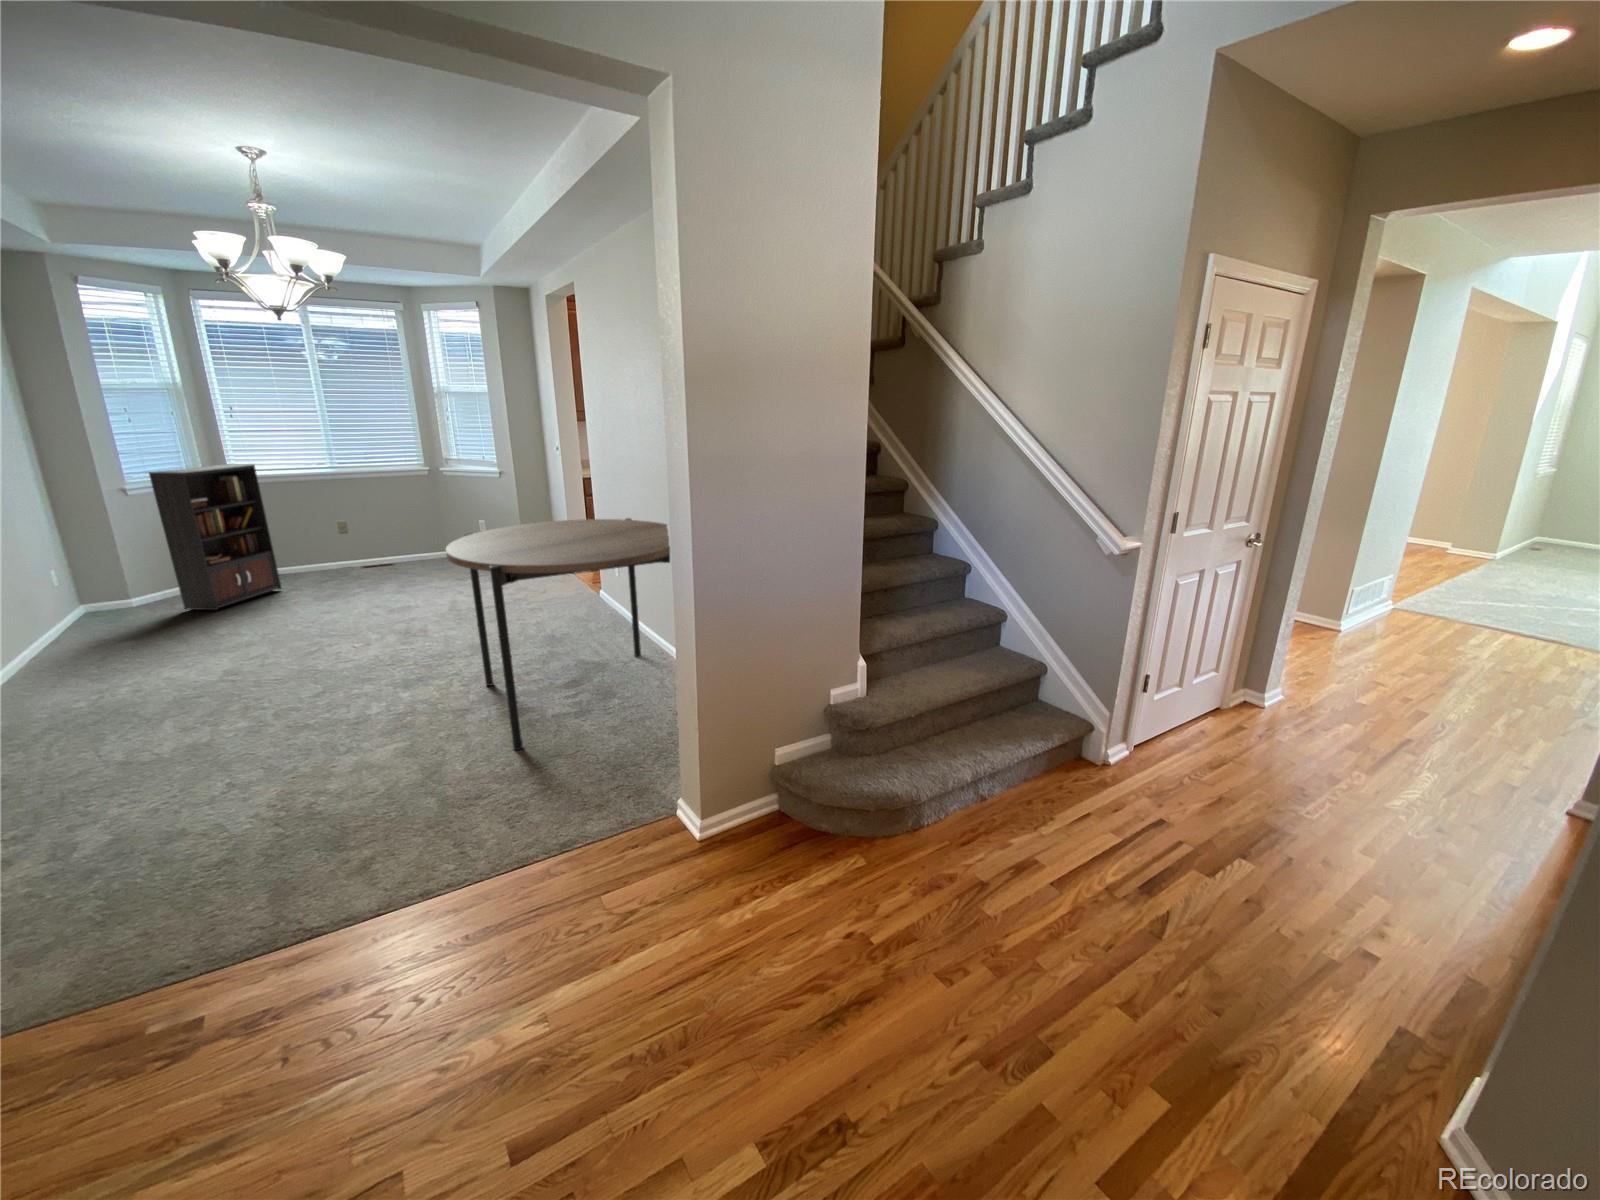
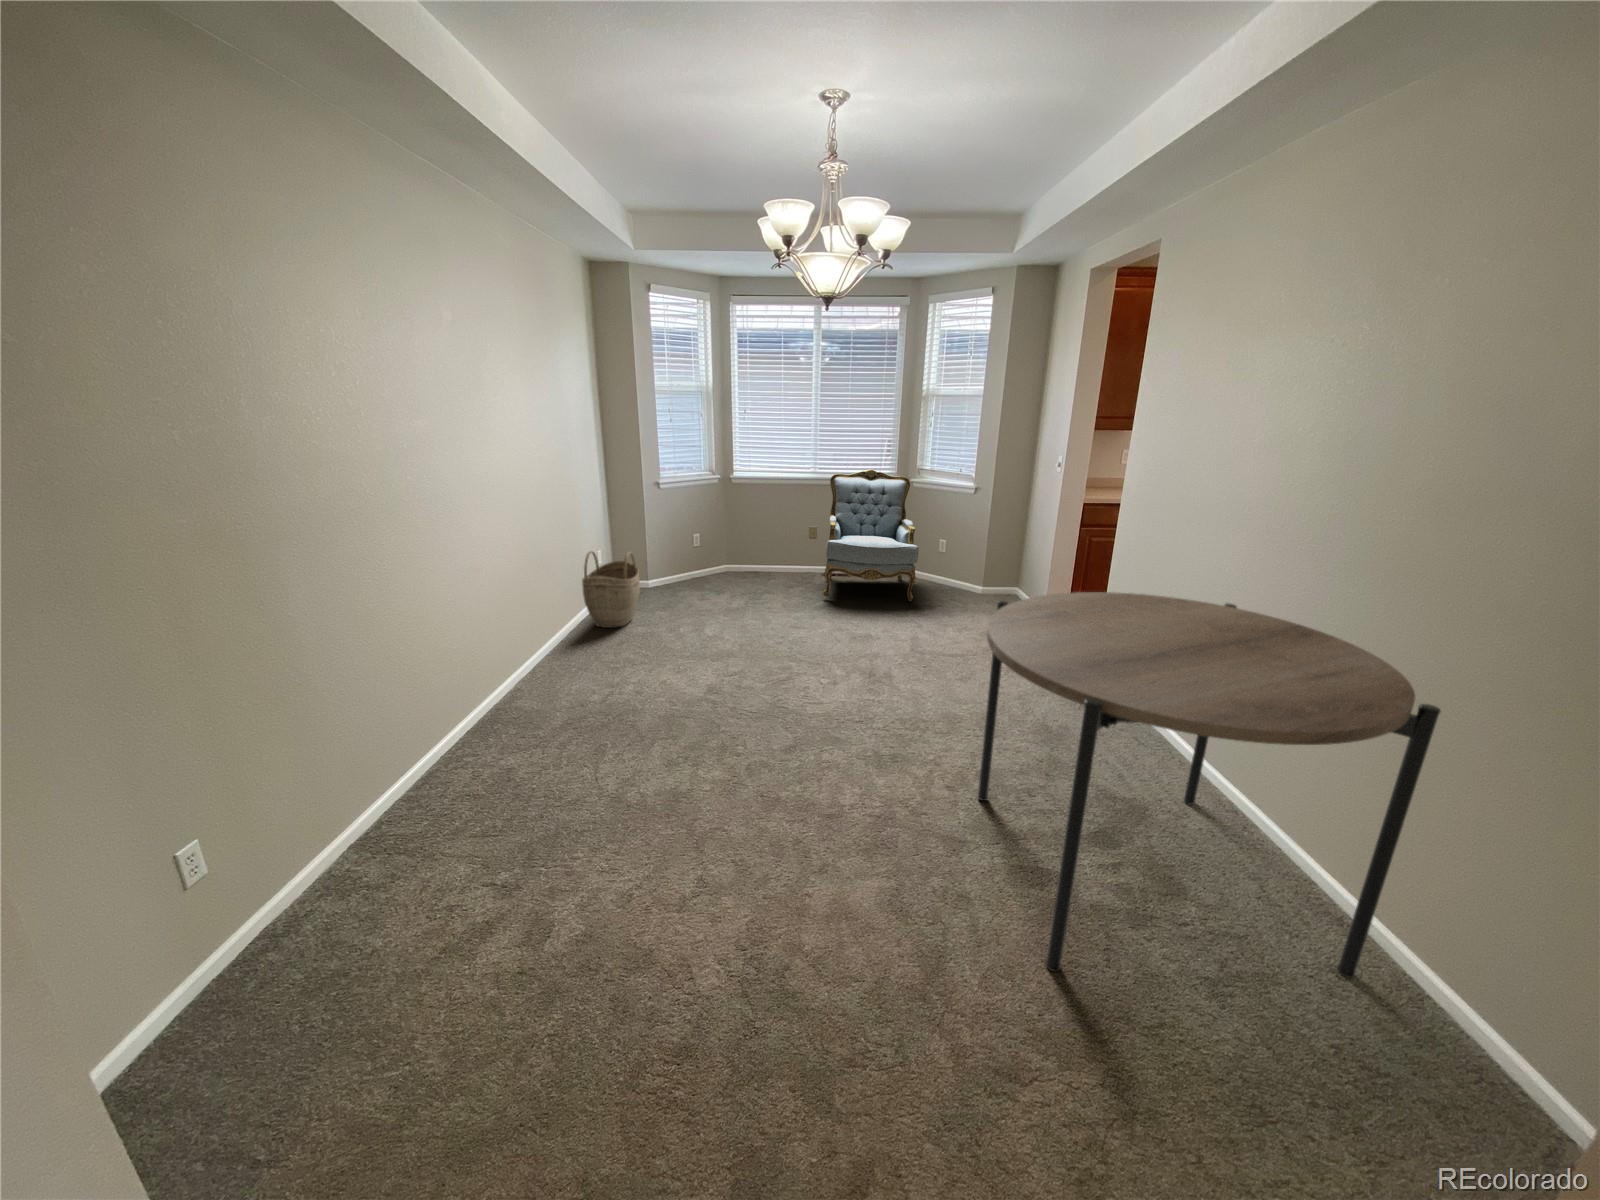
armchair: none [351,463,455,584] -> present [823,469,919,601]
bookcase: present [149,464,281,610] -> none [677,464,757,605]
woven basket: none [31,562,121,649] -> present [582,551,640,628]

